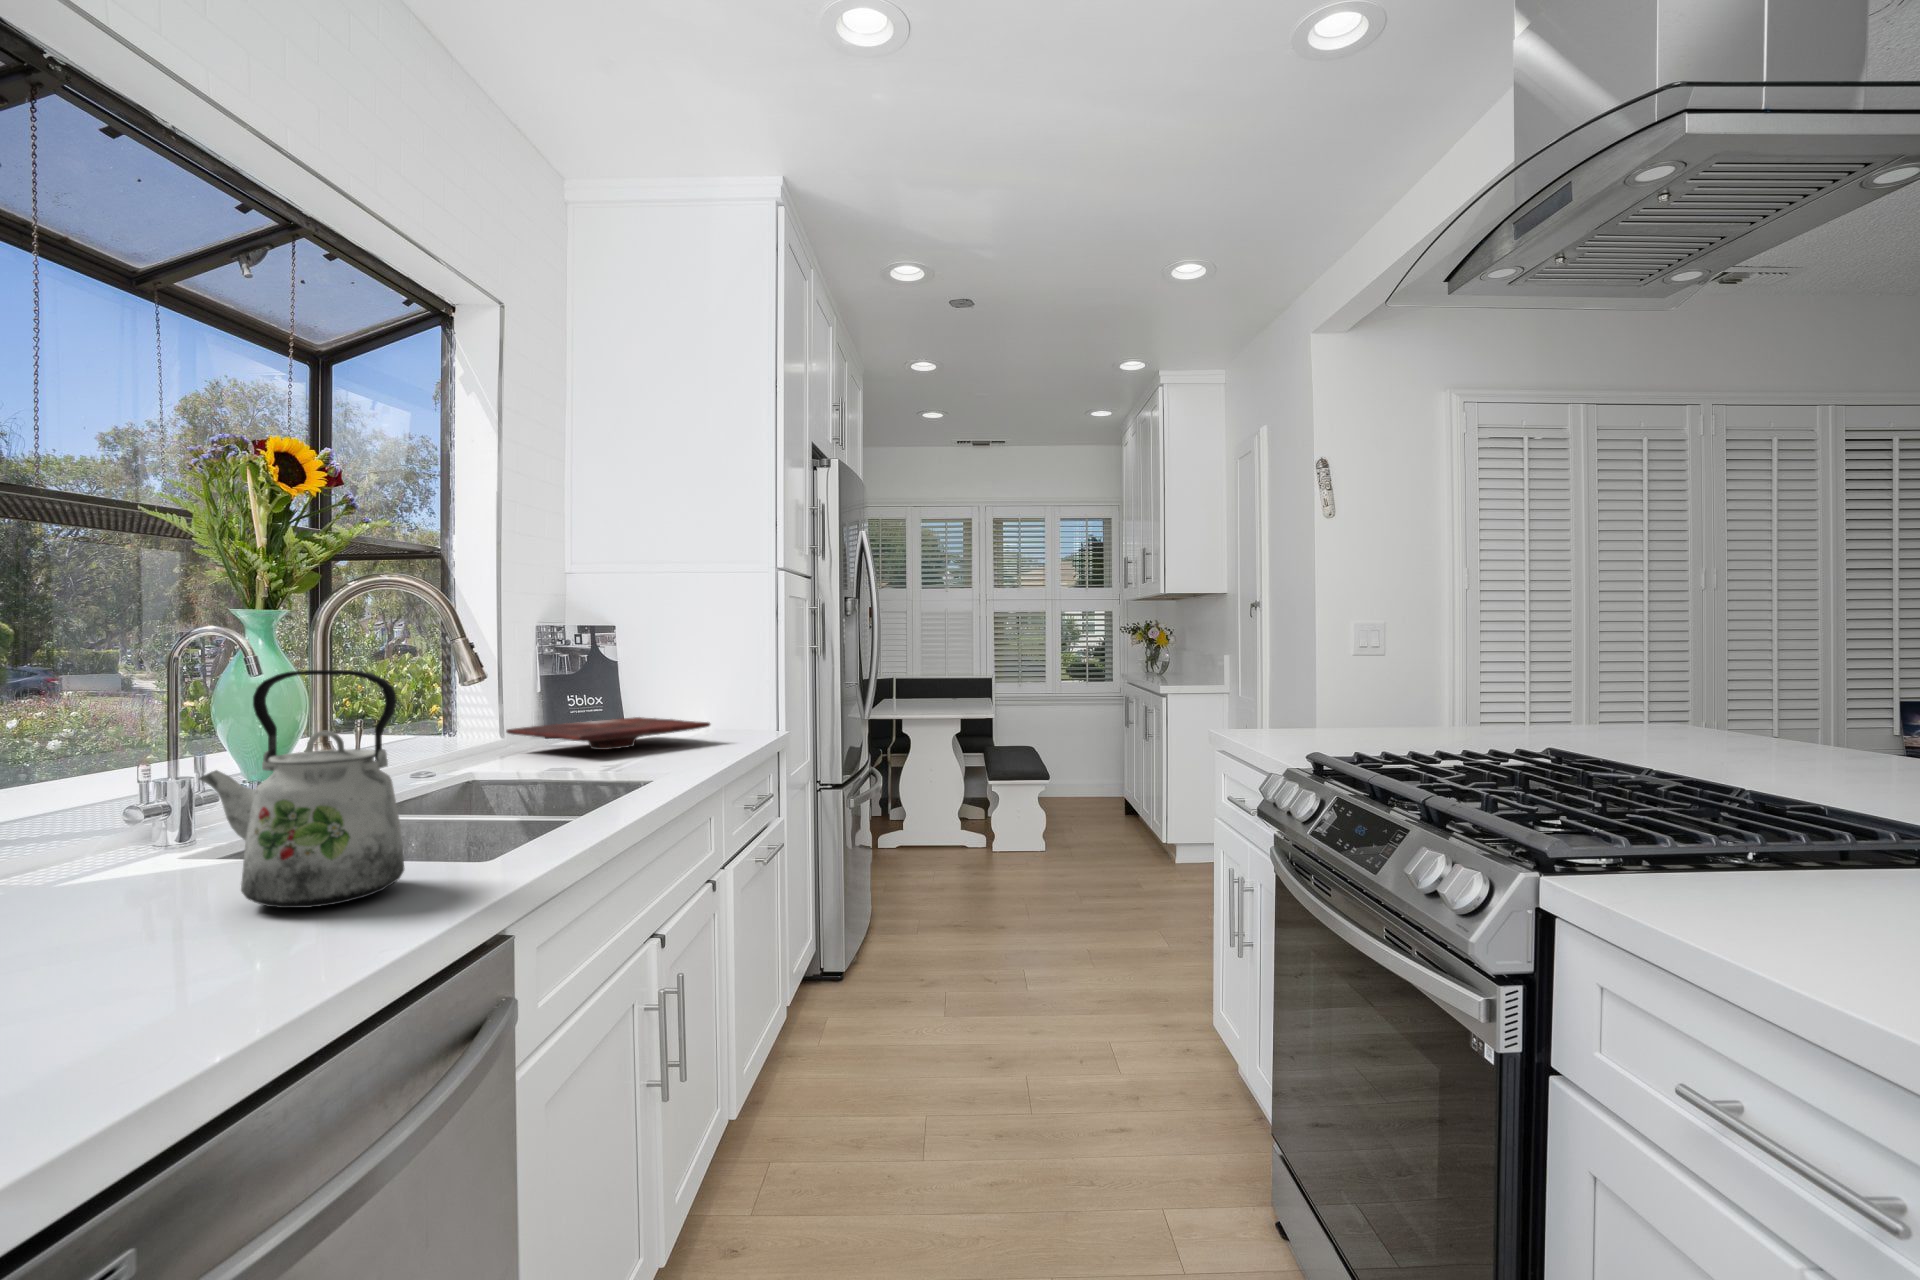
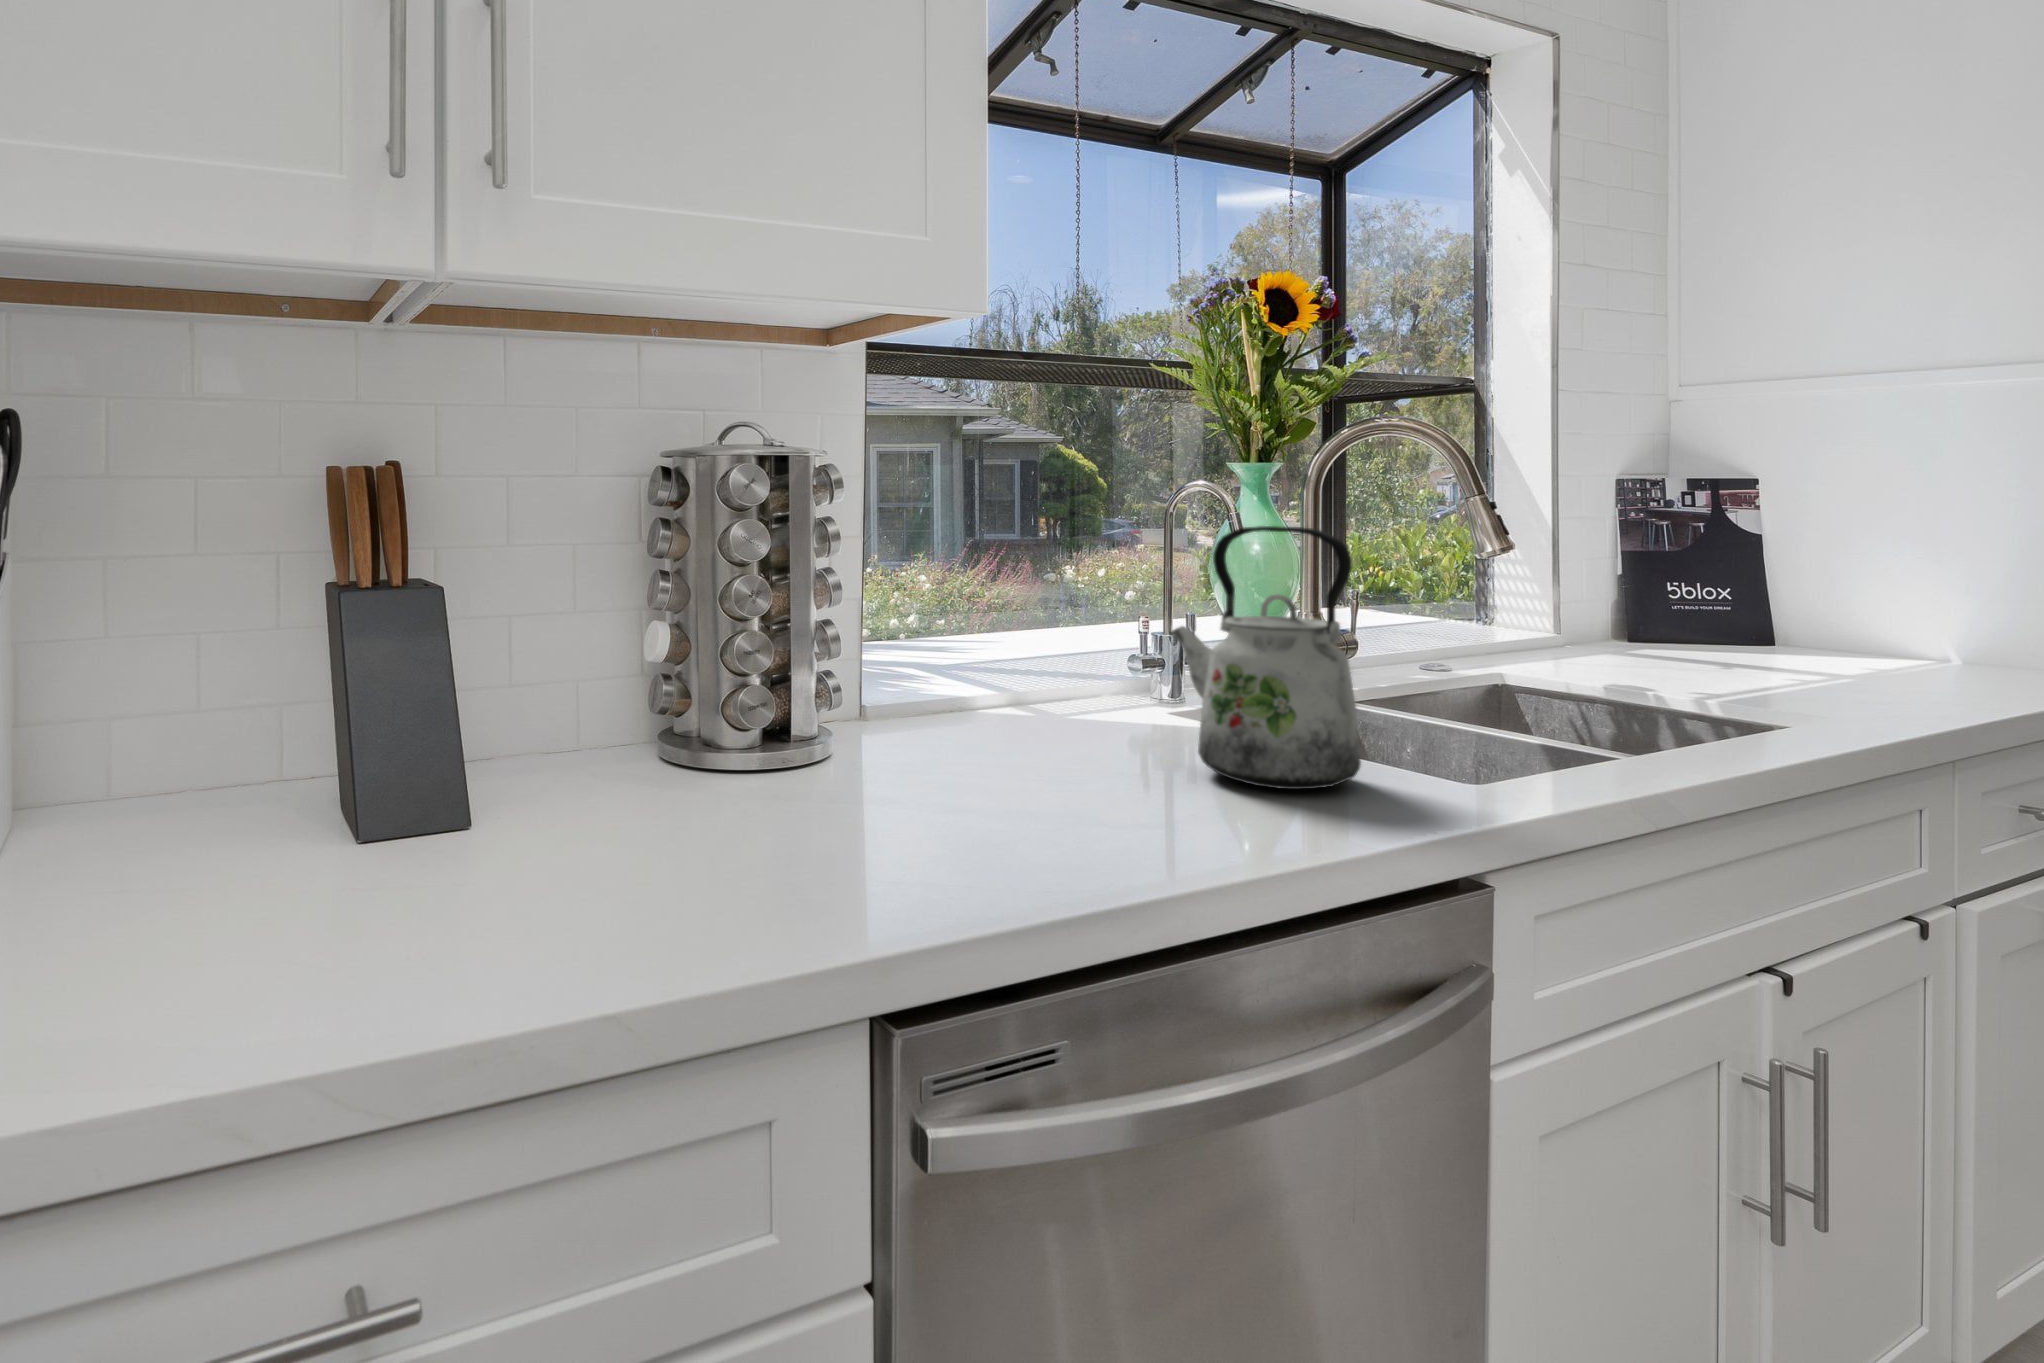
cutting board: present [506,717,710,750] -> none [1558,622,1945,669]

